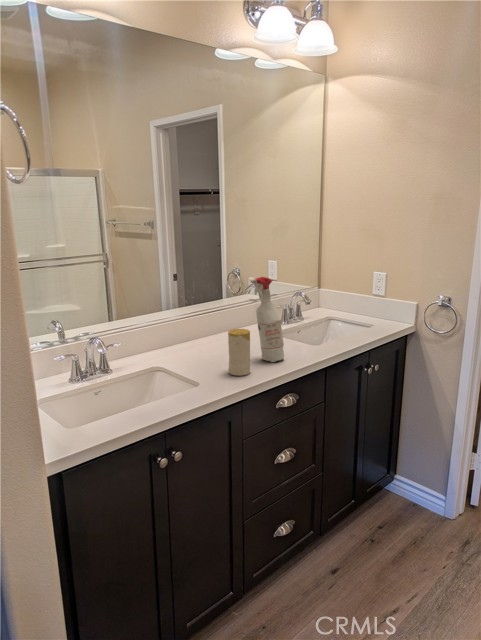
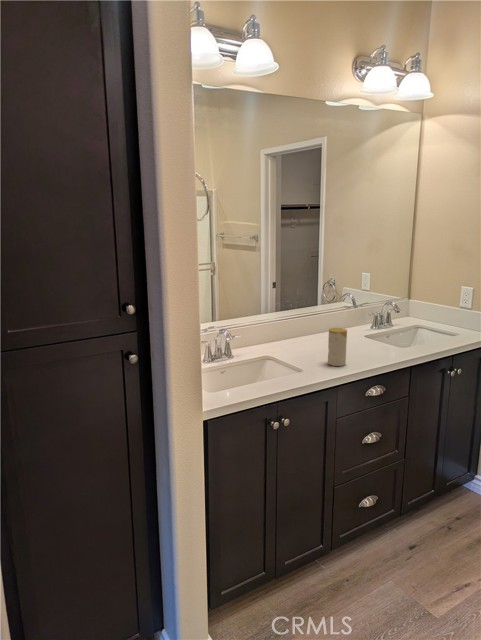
spray bottle: present [250,277,284,362] -> none [349,286,375,358]

